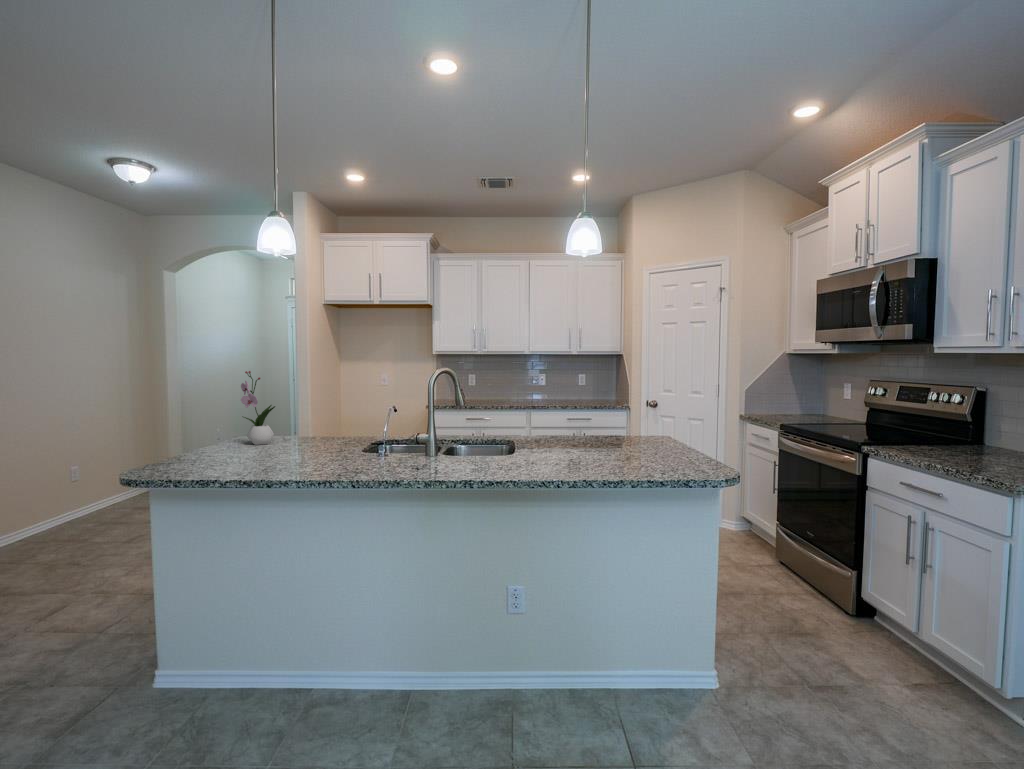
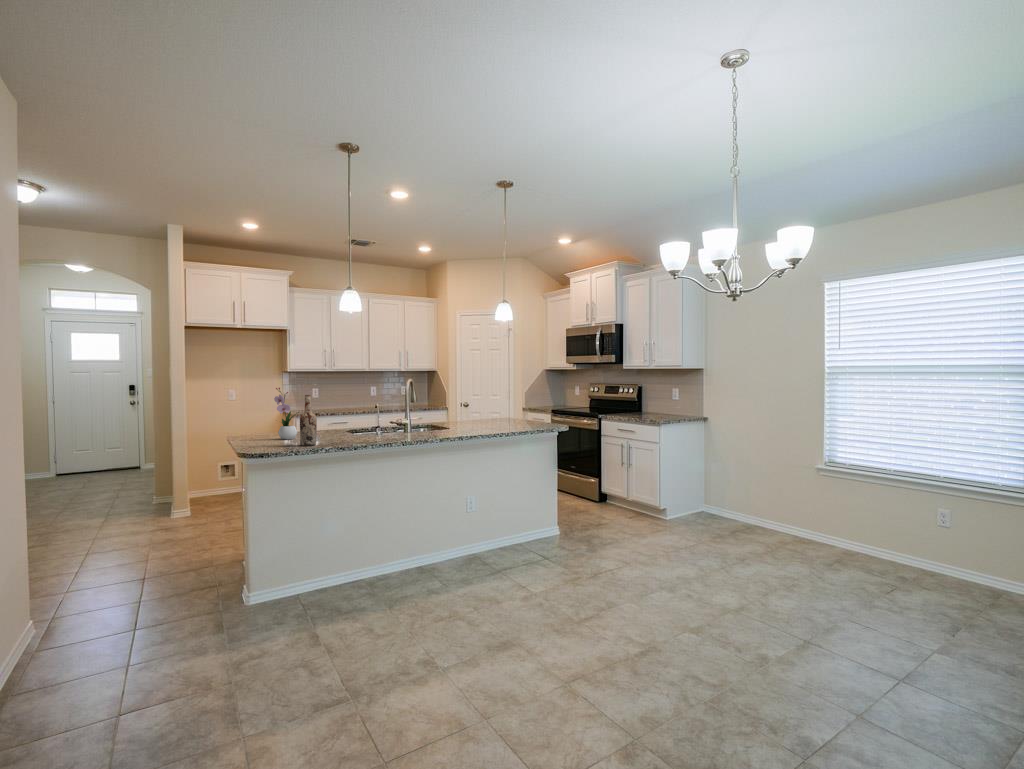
wine bottle: none [191,384,220,465] -> present [300,395,317,446]

